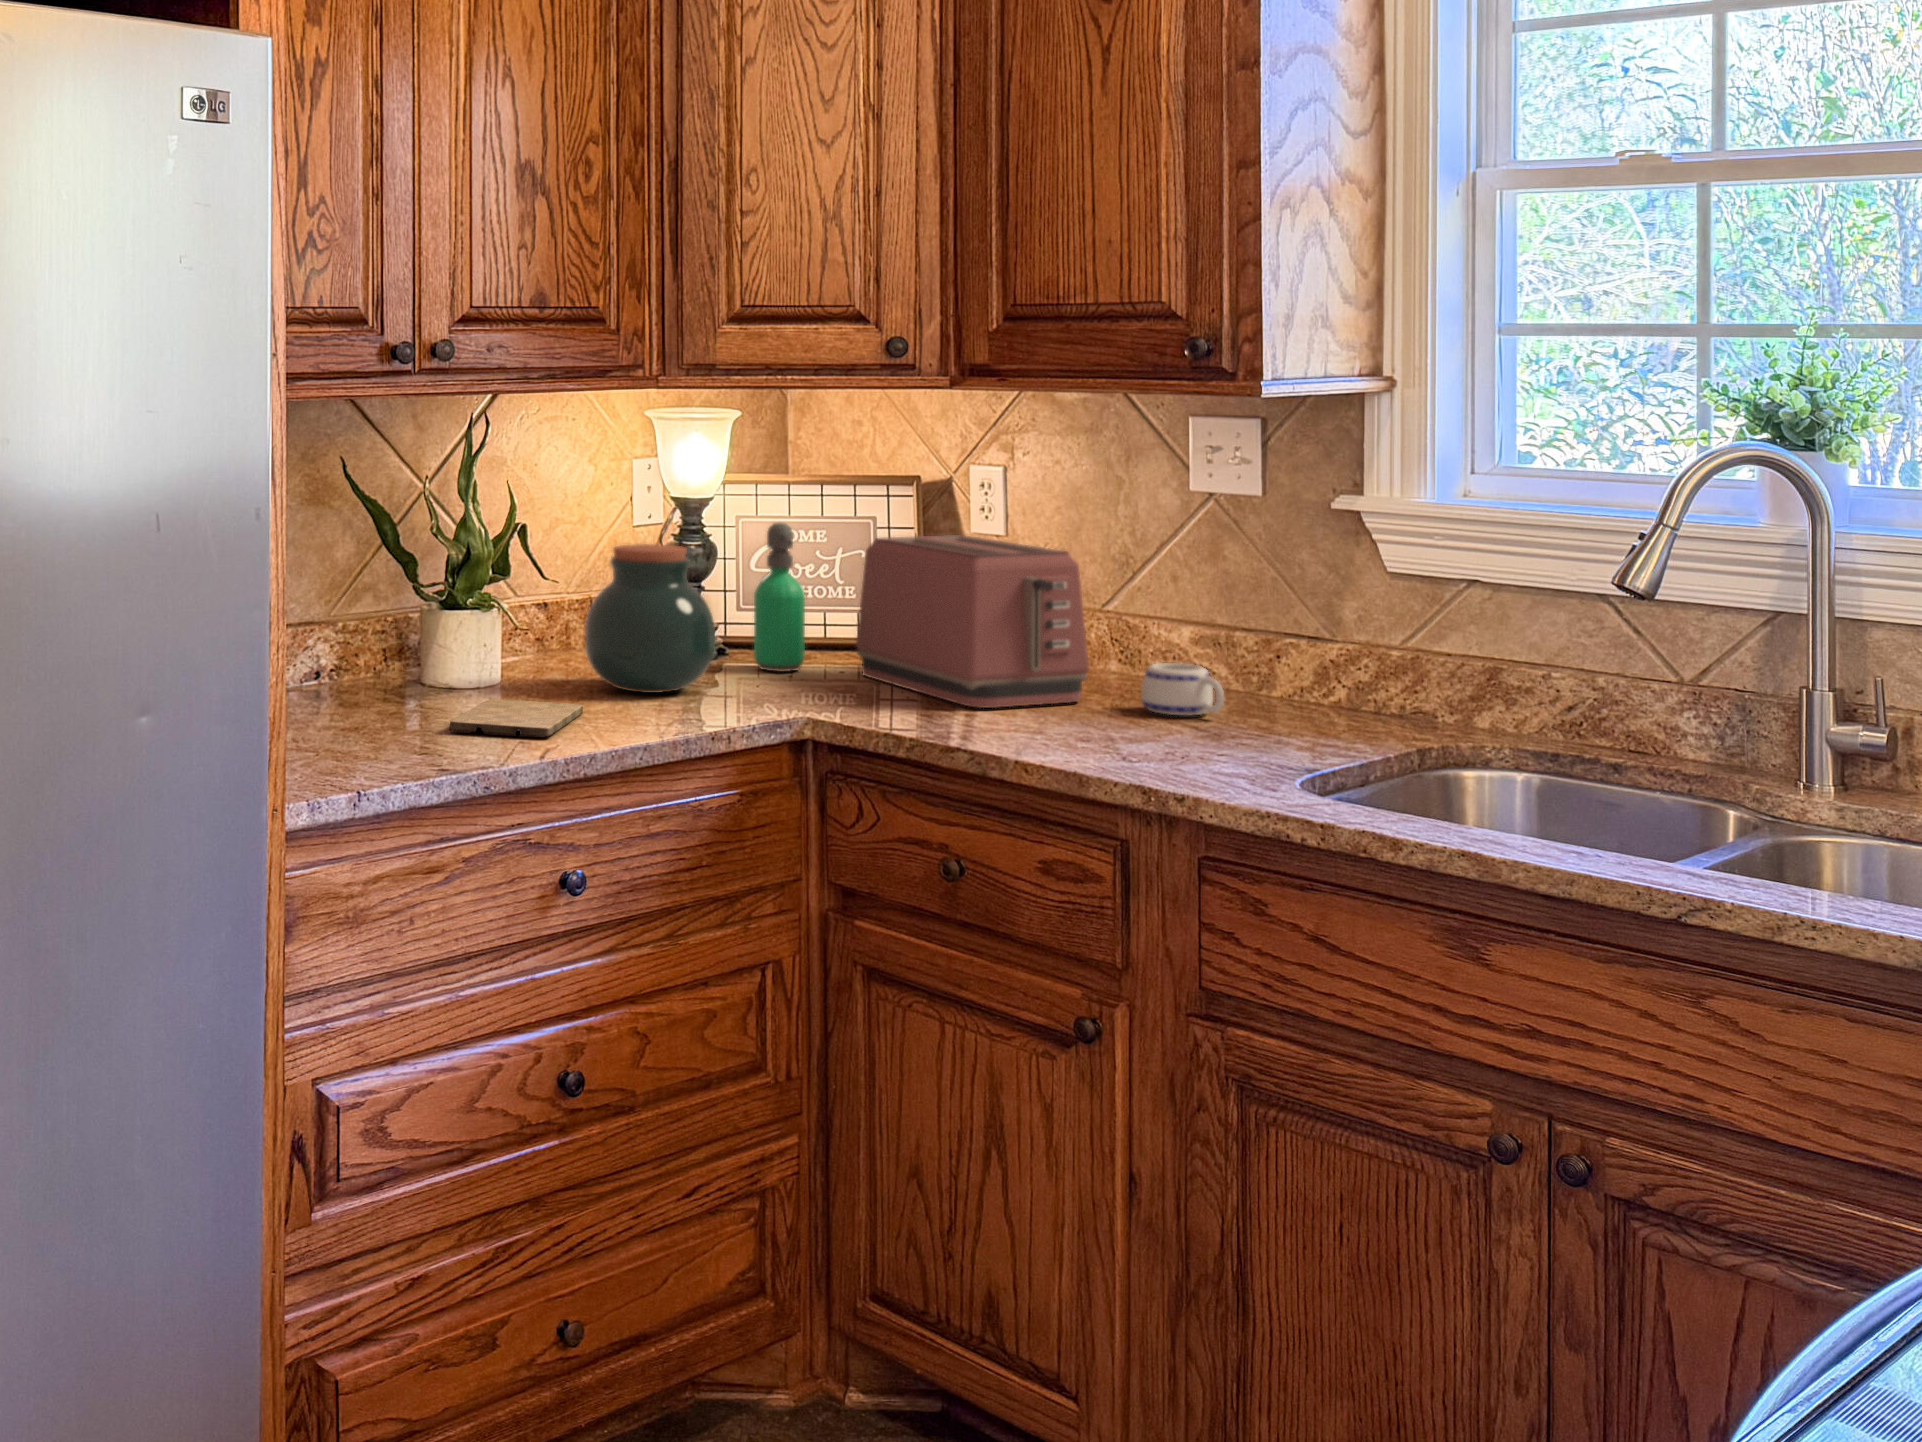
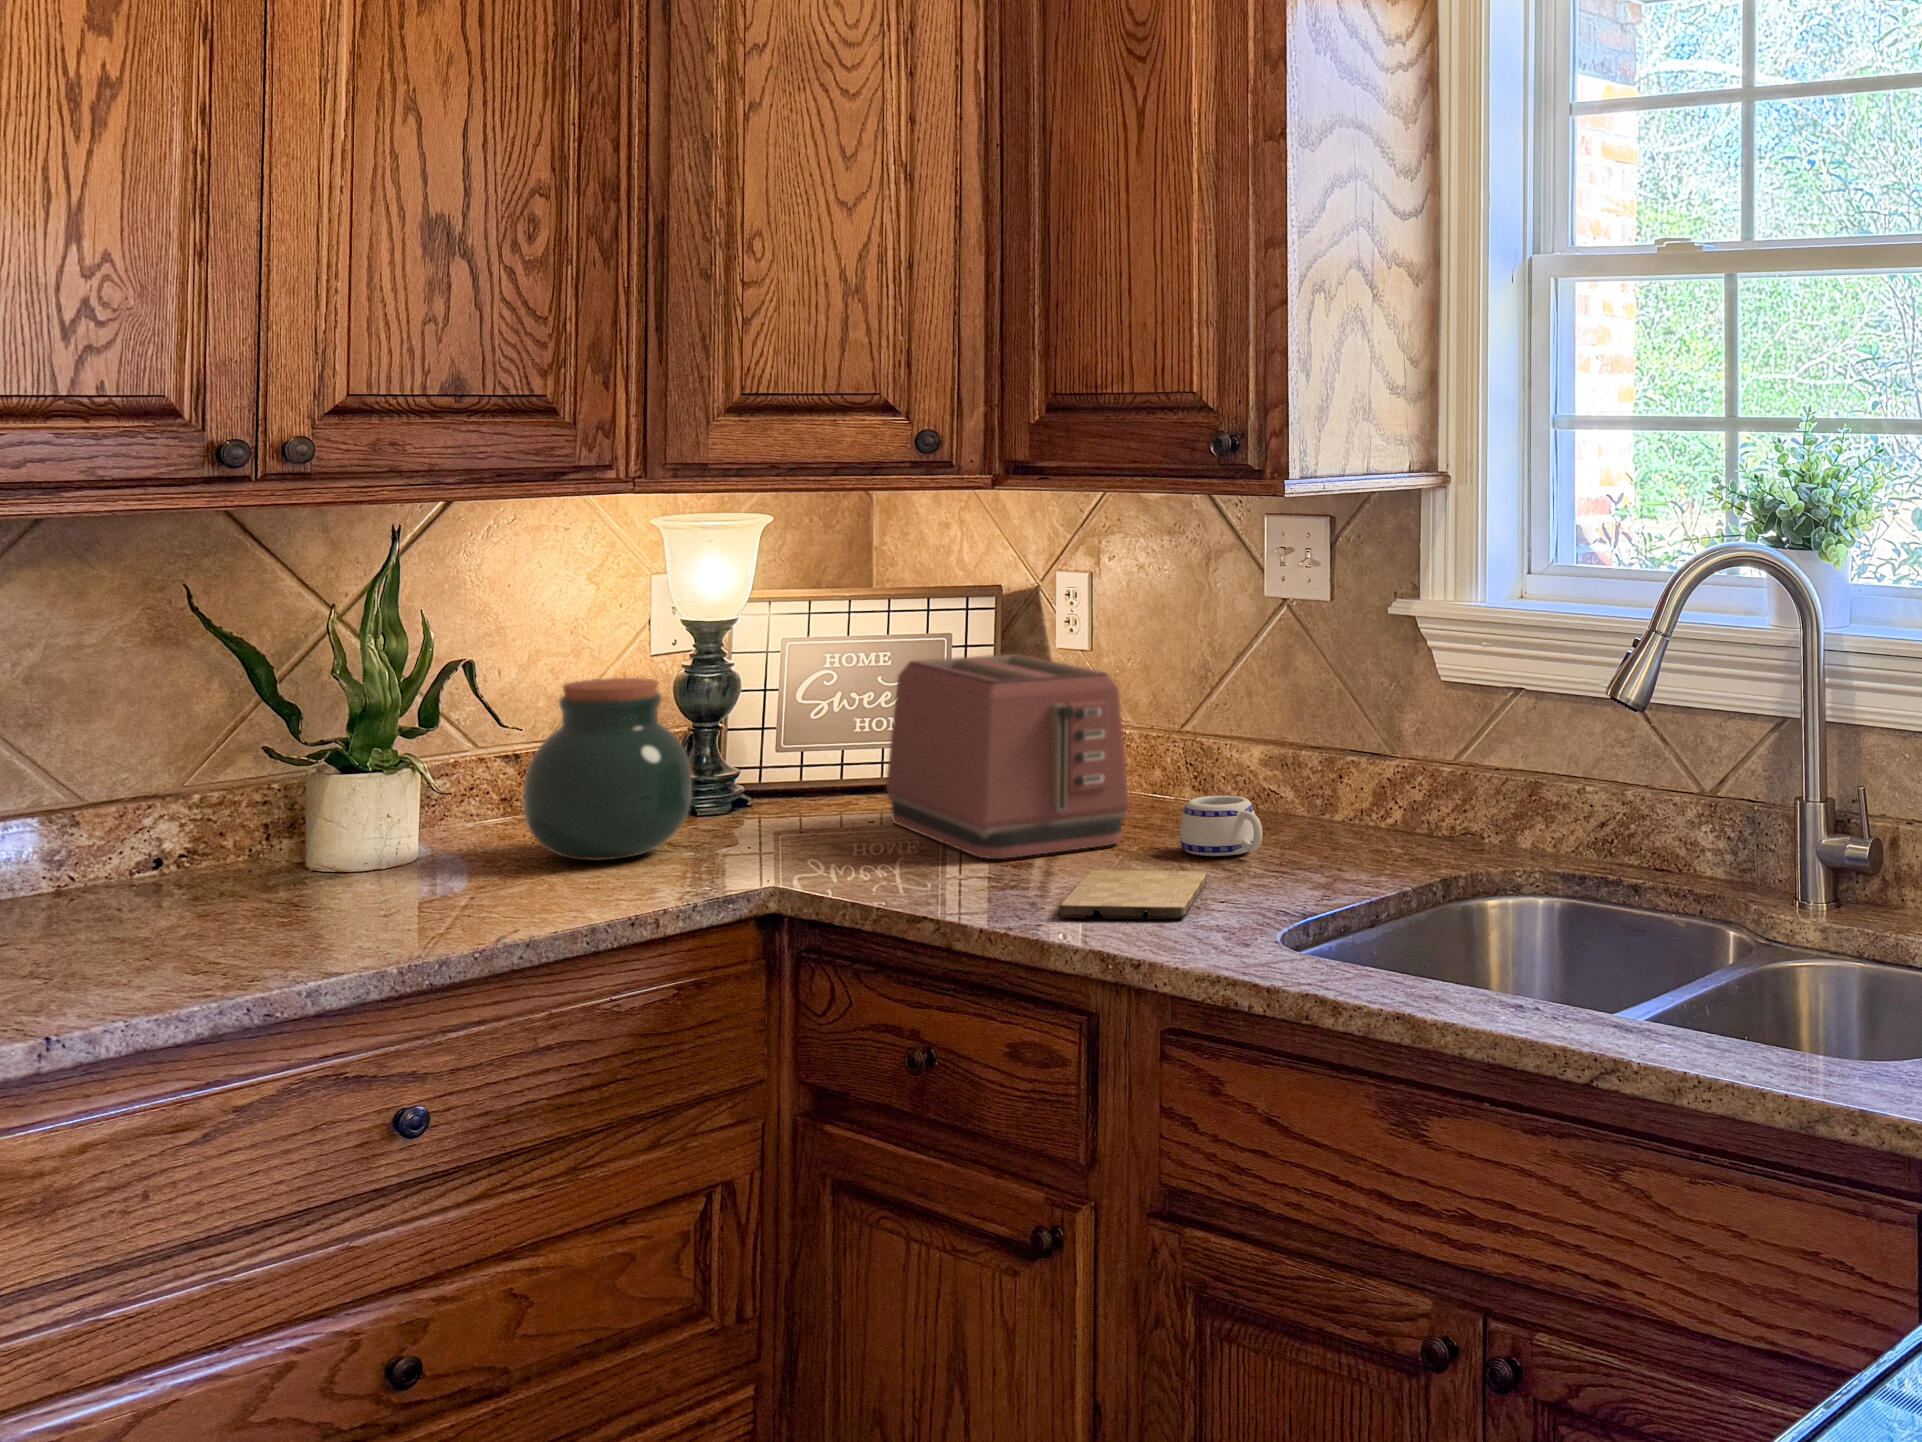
soap dispenser: present [754,522,805,672] -> none [767,645,830,822]
cutting board: present [449,699,583,737] -> present [1058,870,1207,919]

